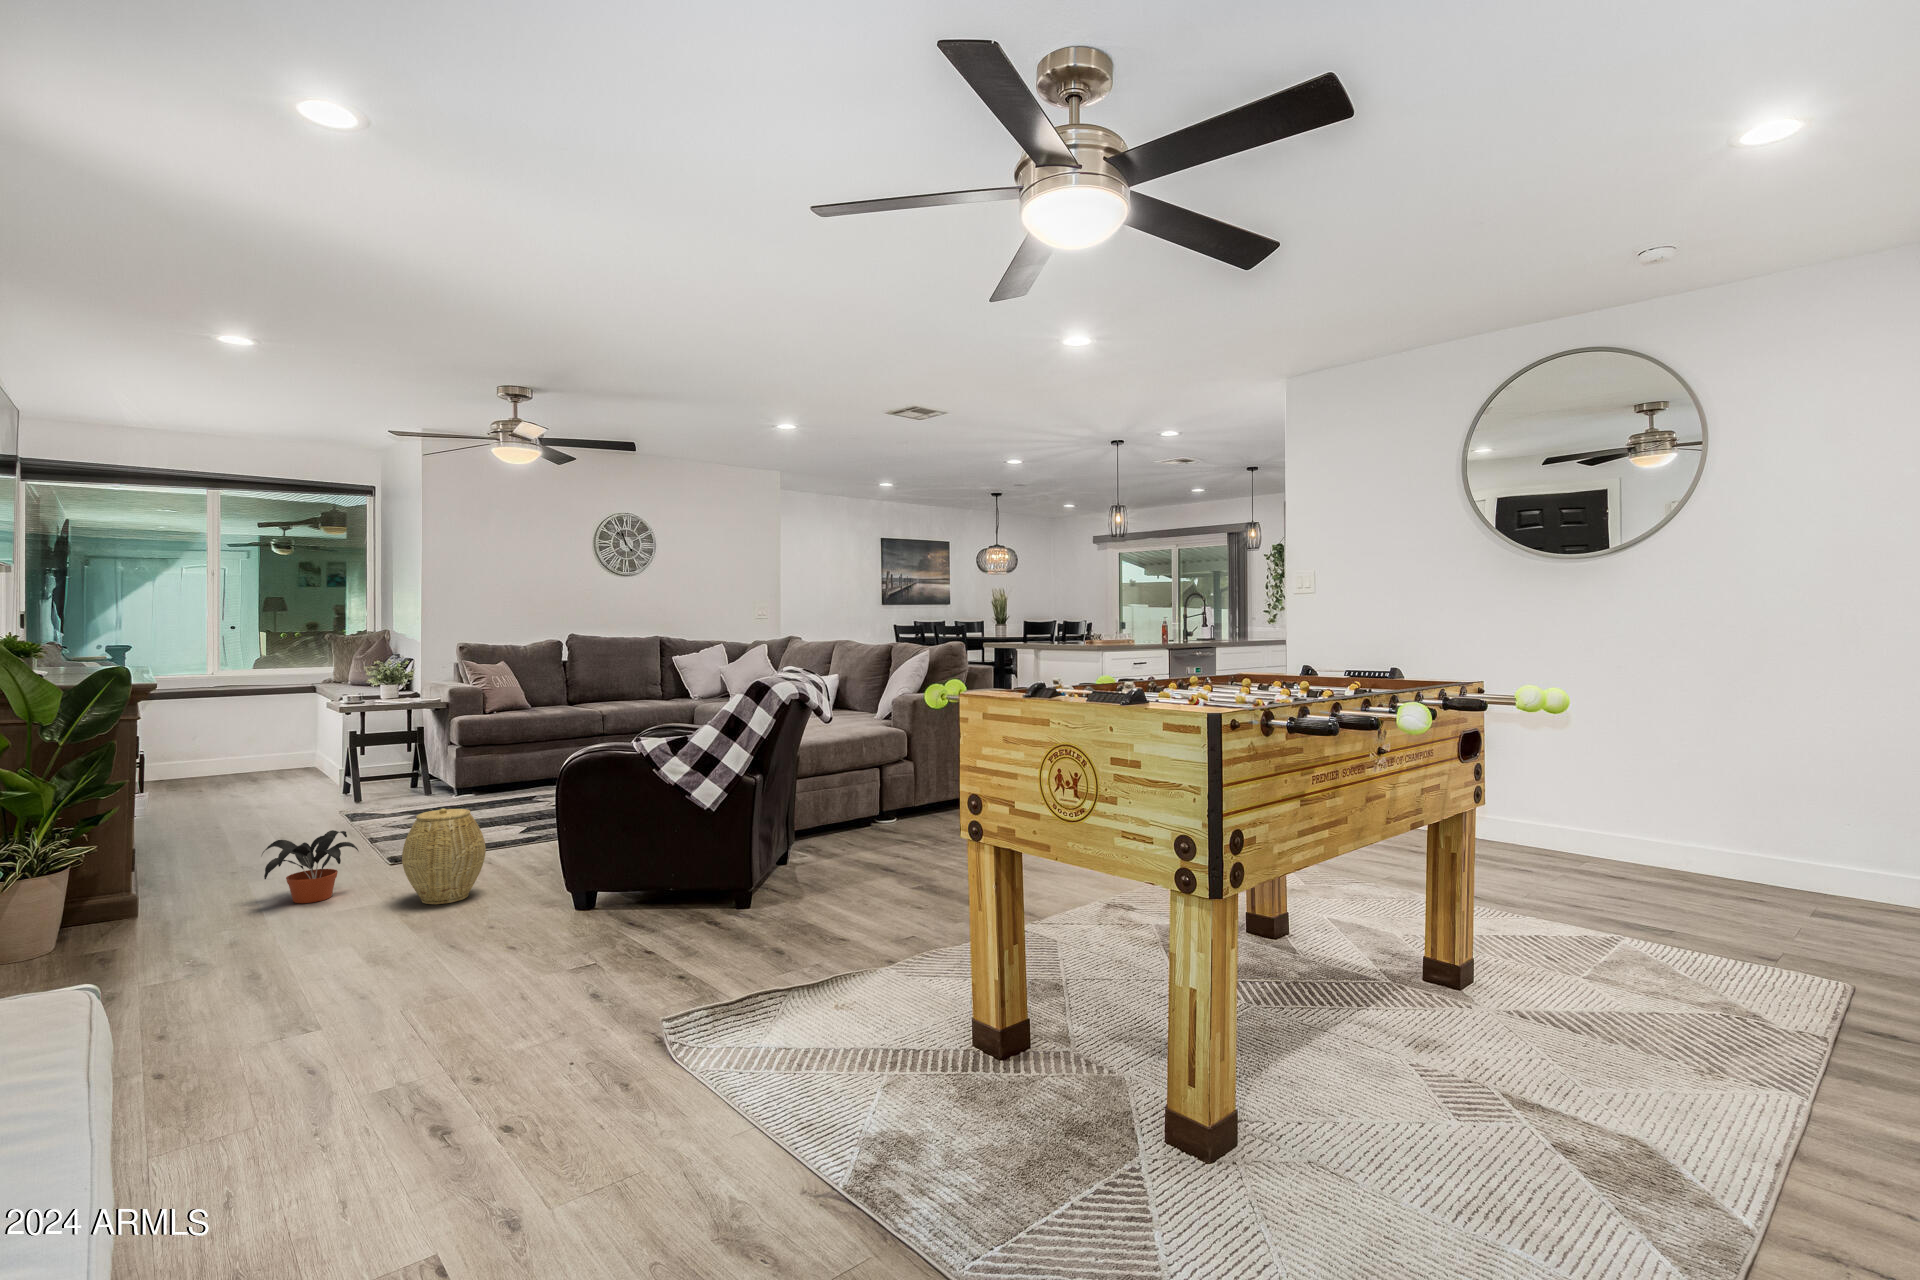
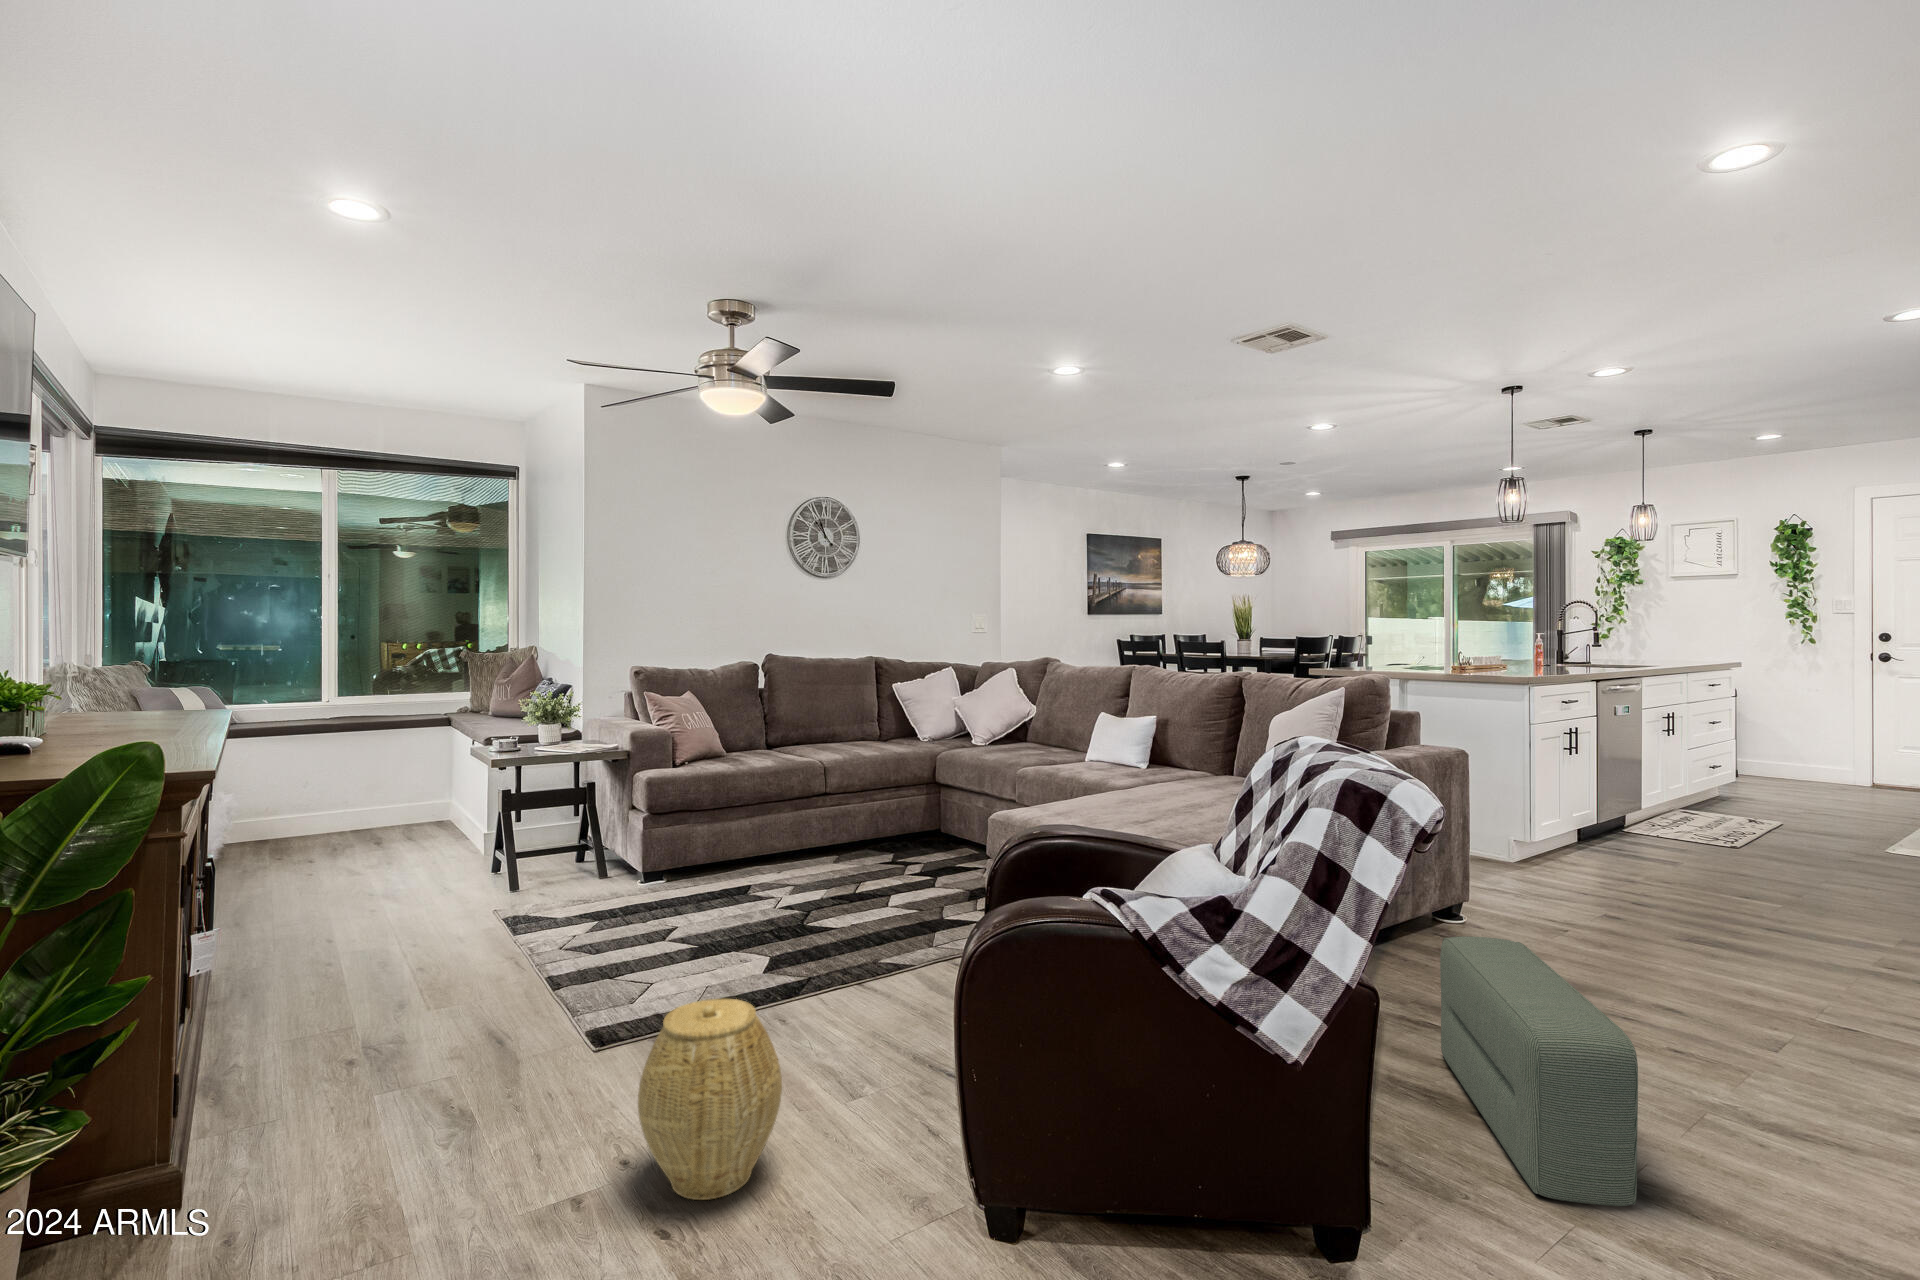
pouf: none [866,784,934,892] -> present [1440,936,1638,1206]
potted plant: present [262,830,358,903] -> none [384,1025,552,1180]

